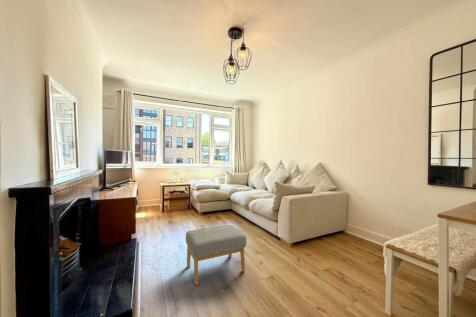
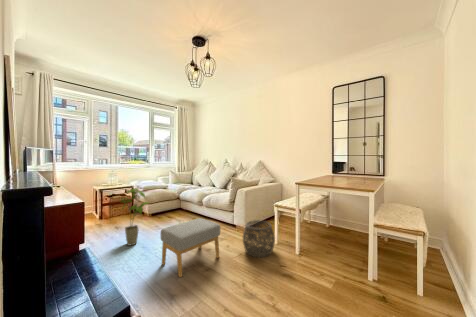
house plant: none [163,187,192,242] -> present [121,188,148,246]
woven basket: none [273,236,314,284] -> present [243,220,275,257]

